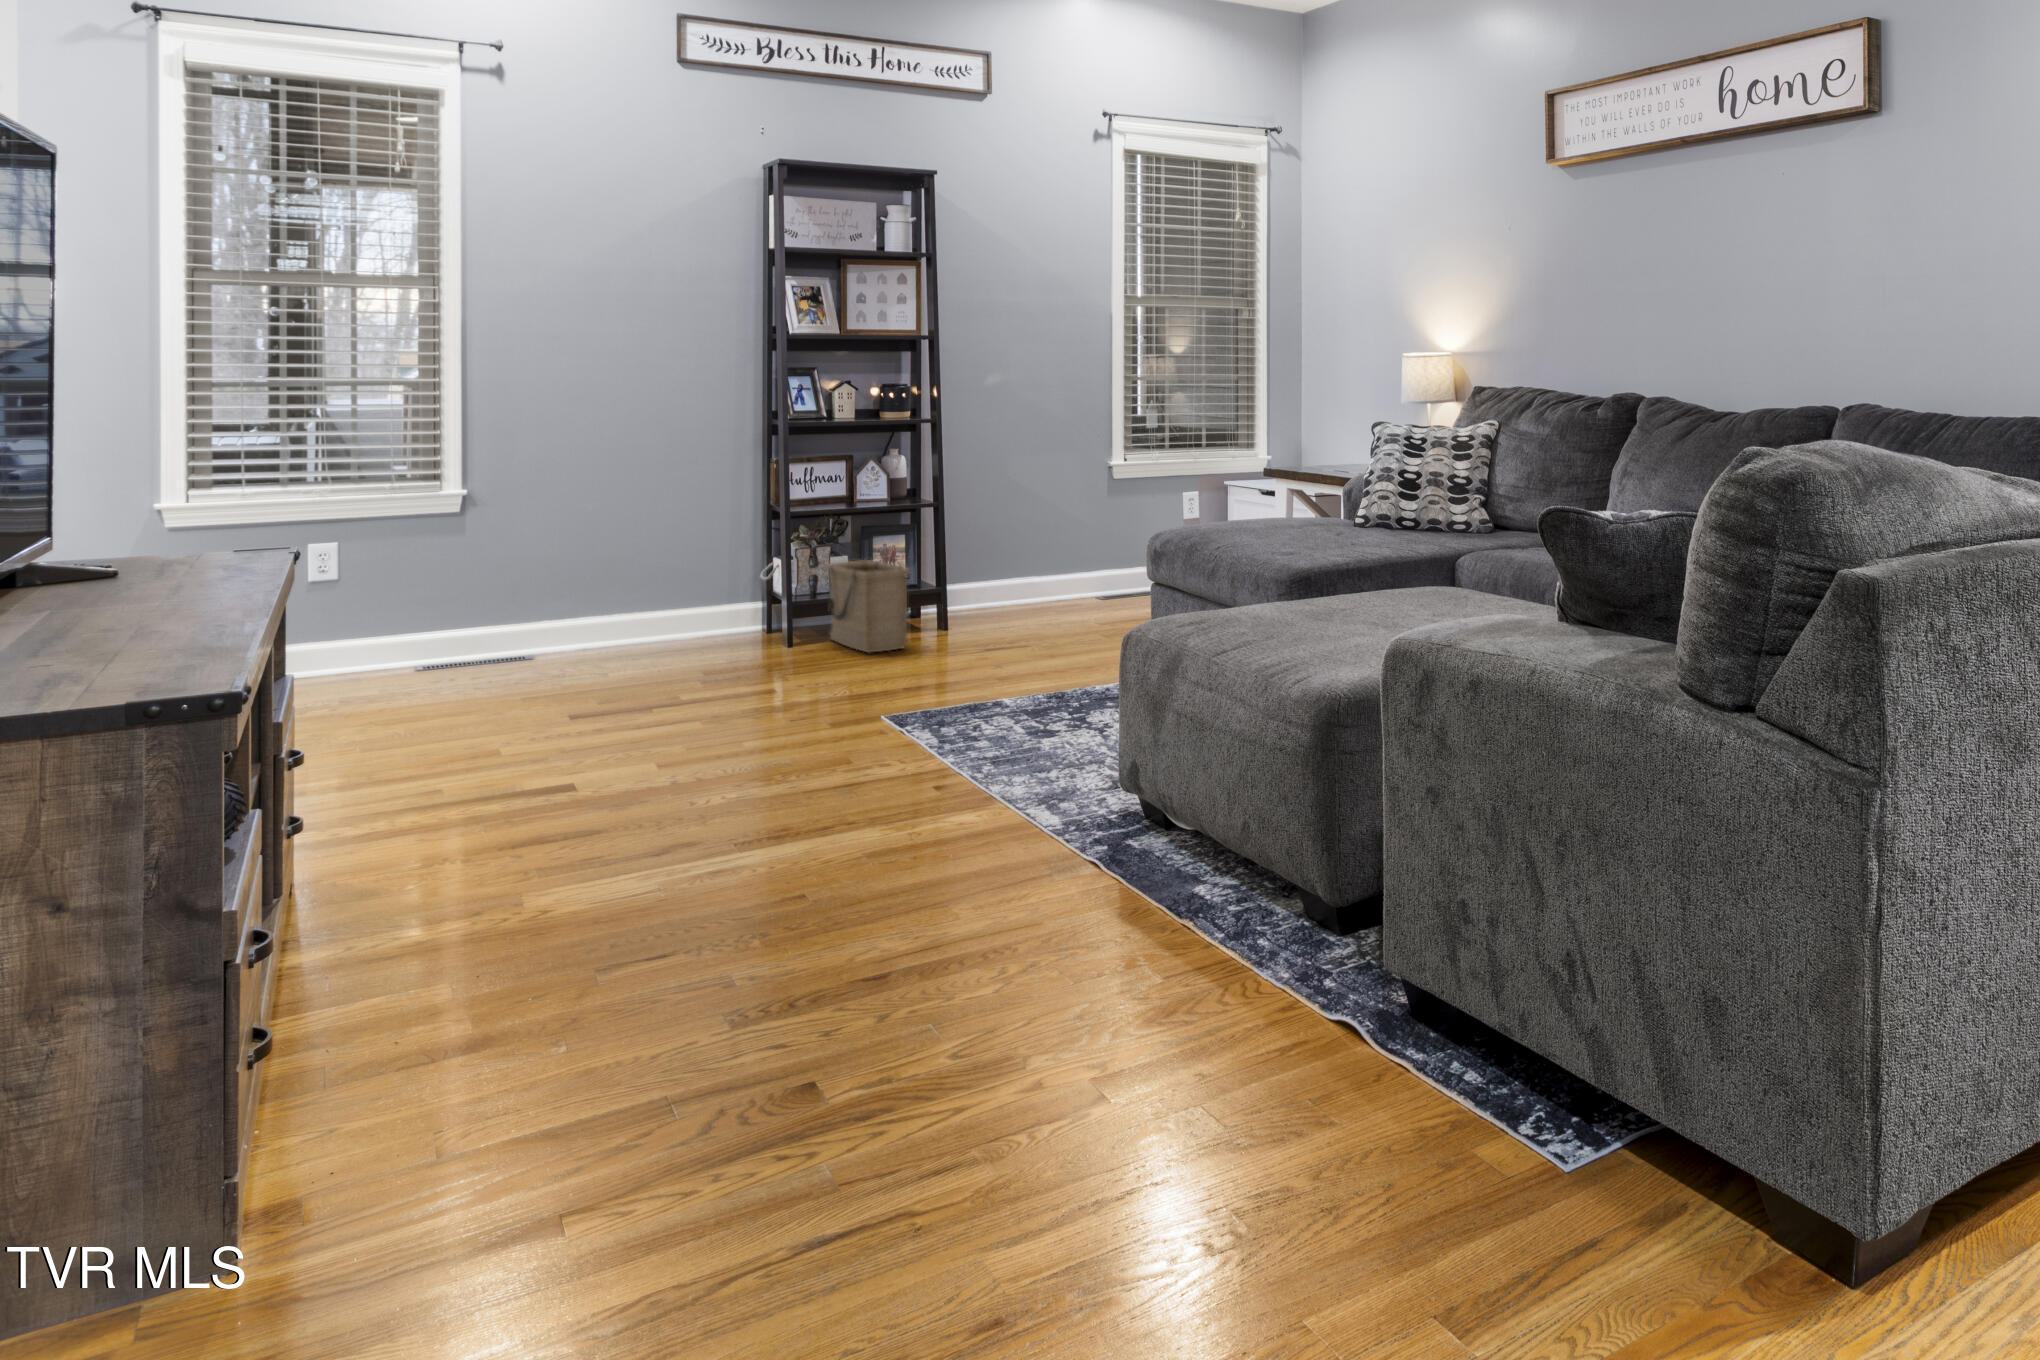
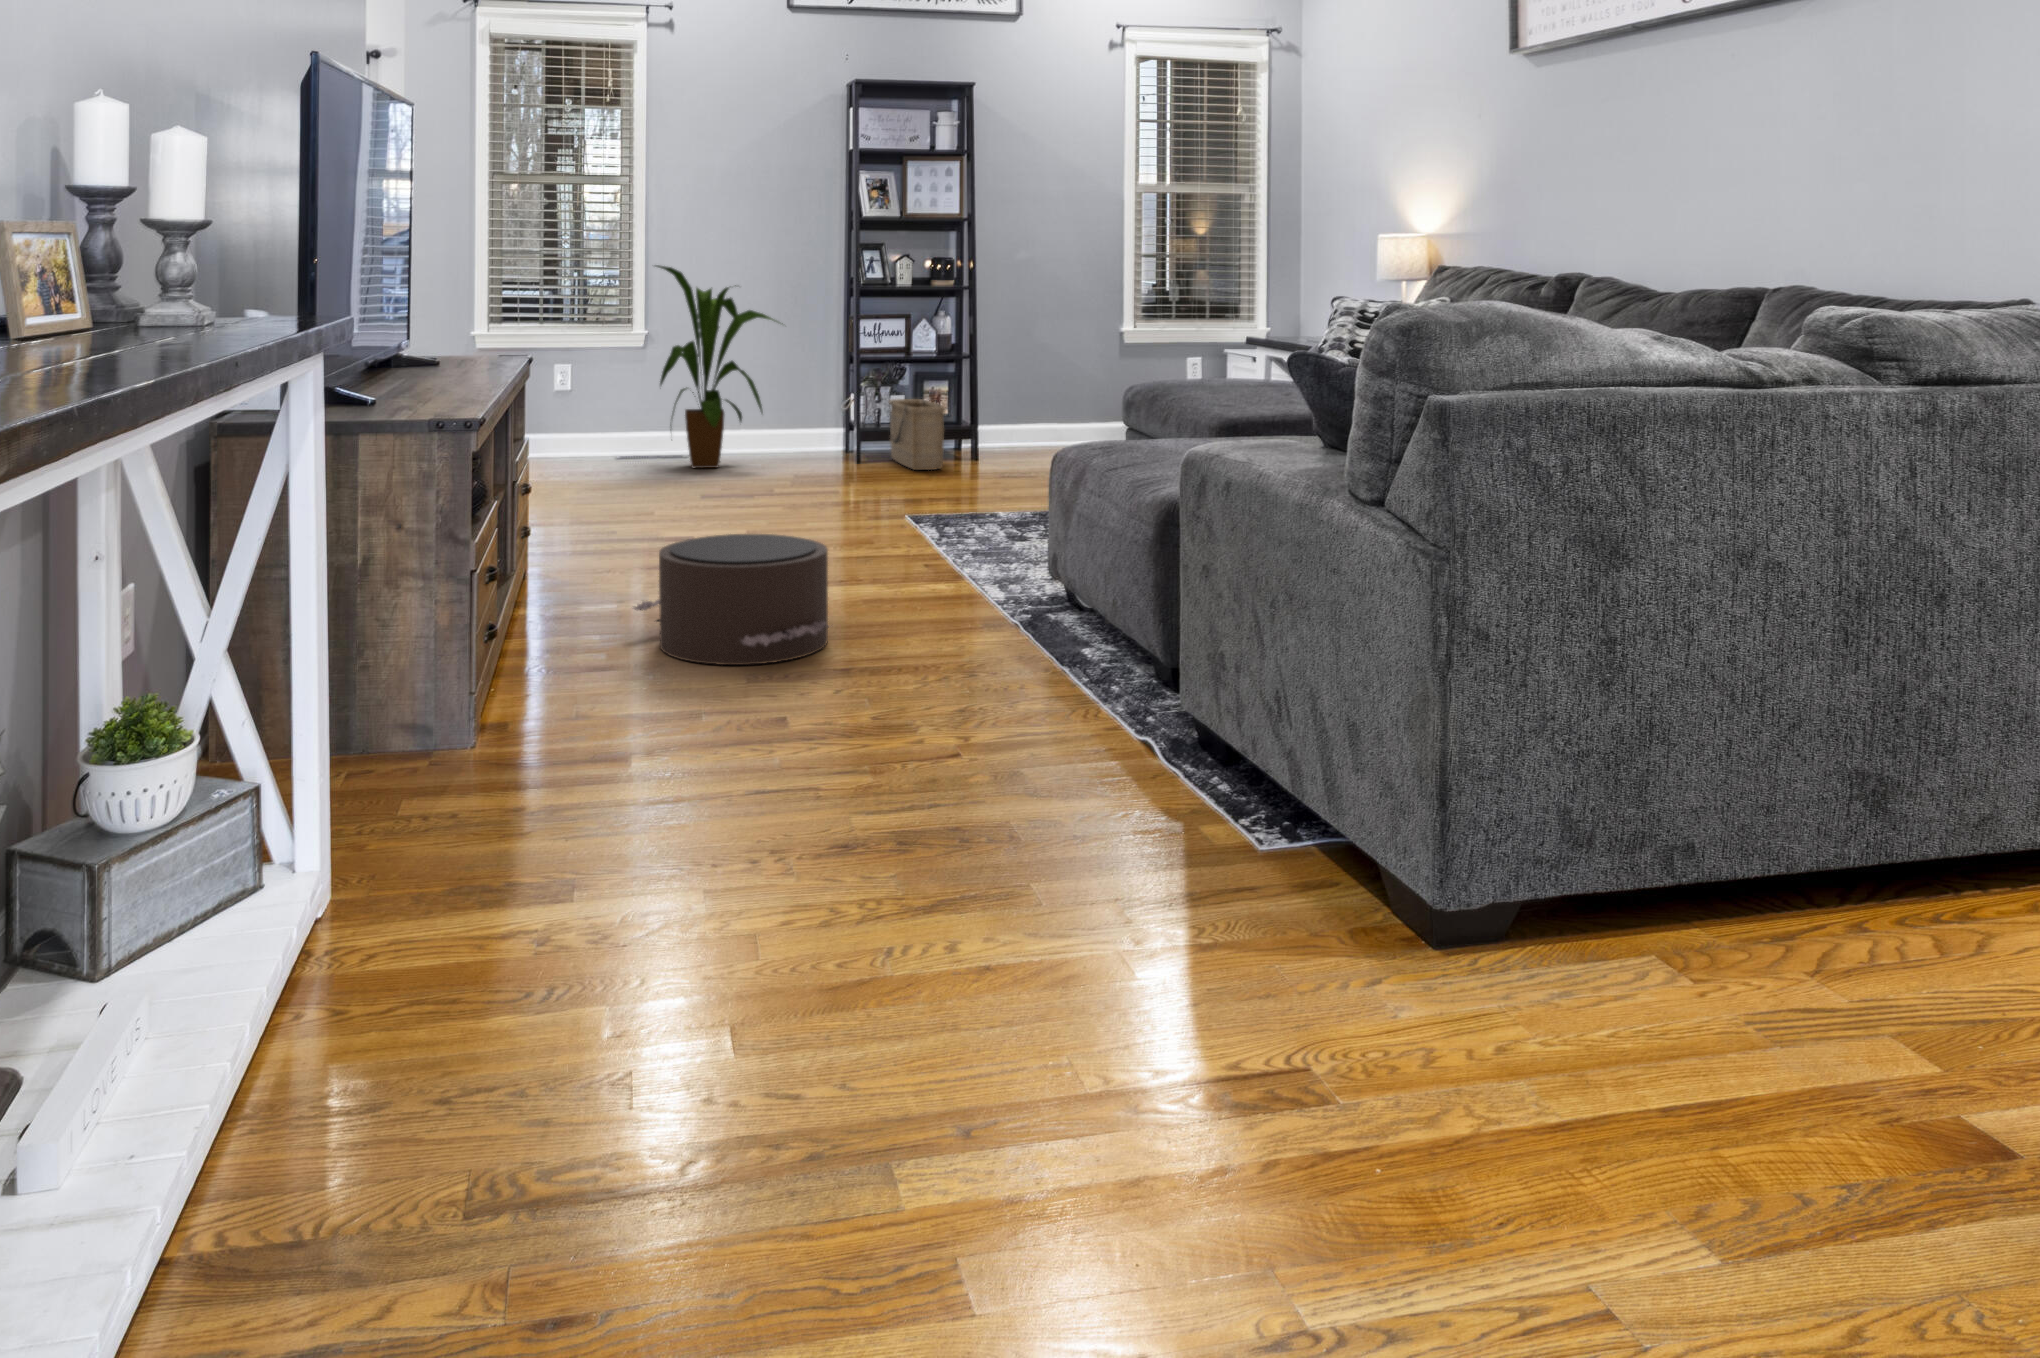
house plant: none [466,396,678,679] -> present [656,265,775,468]
pouf: none [474,784,838,1012] -> present [633,534,828,665]

